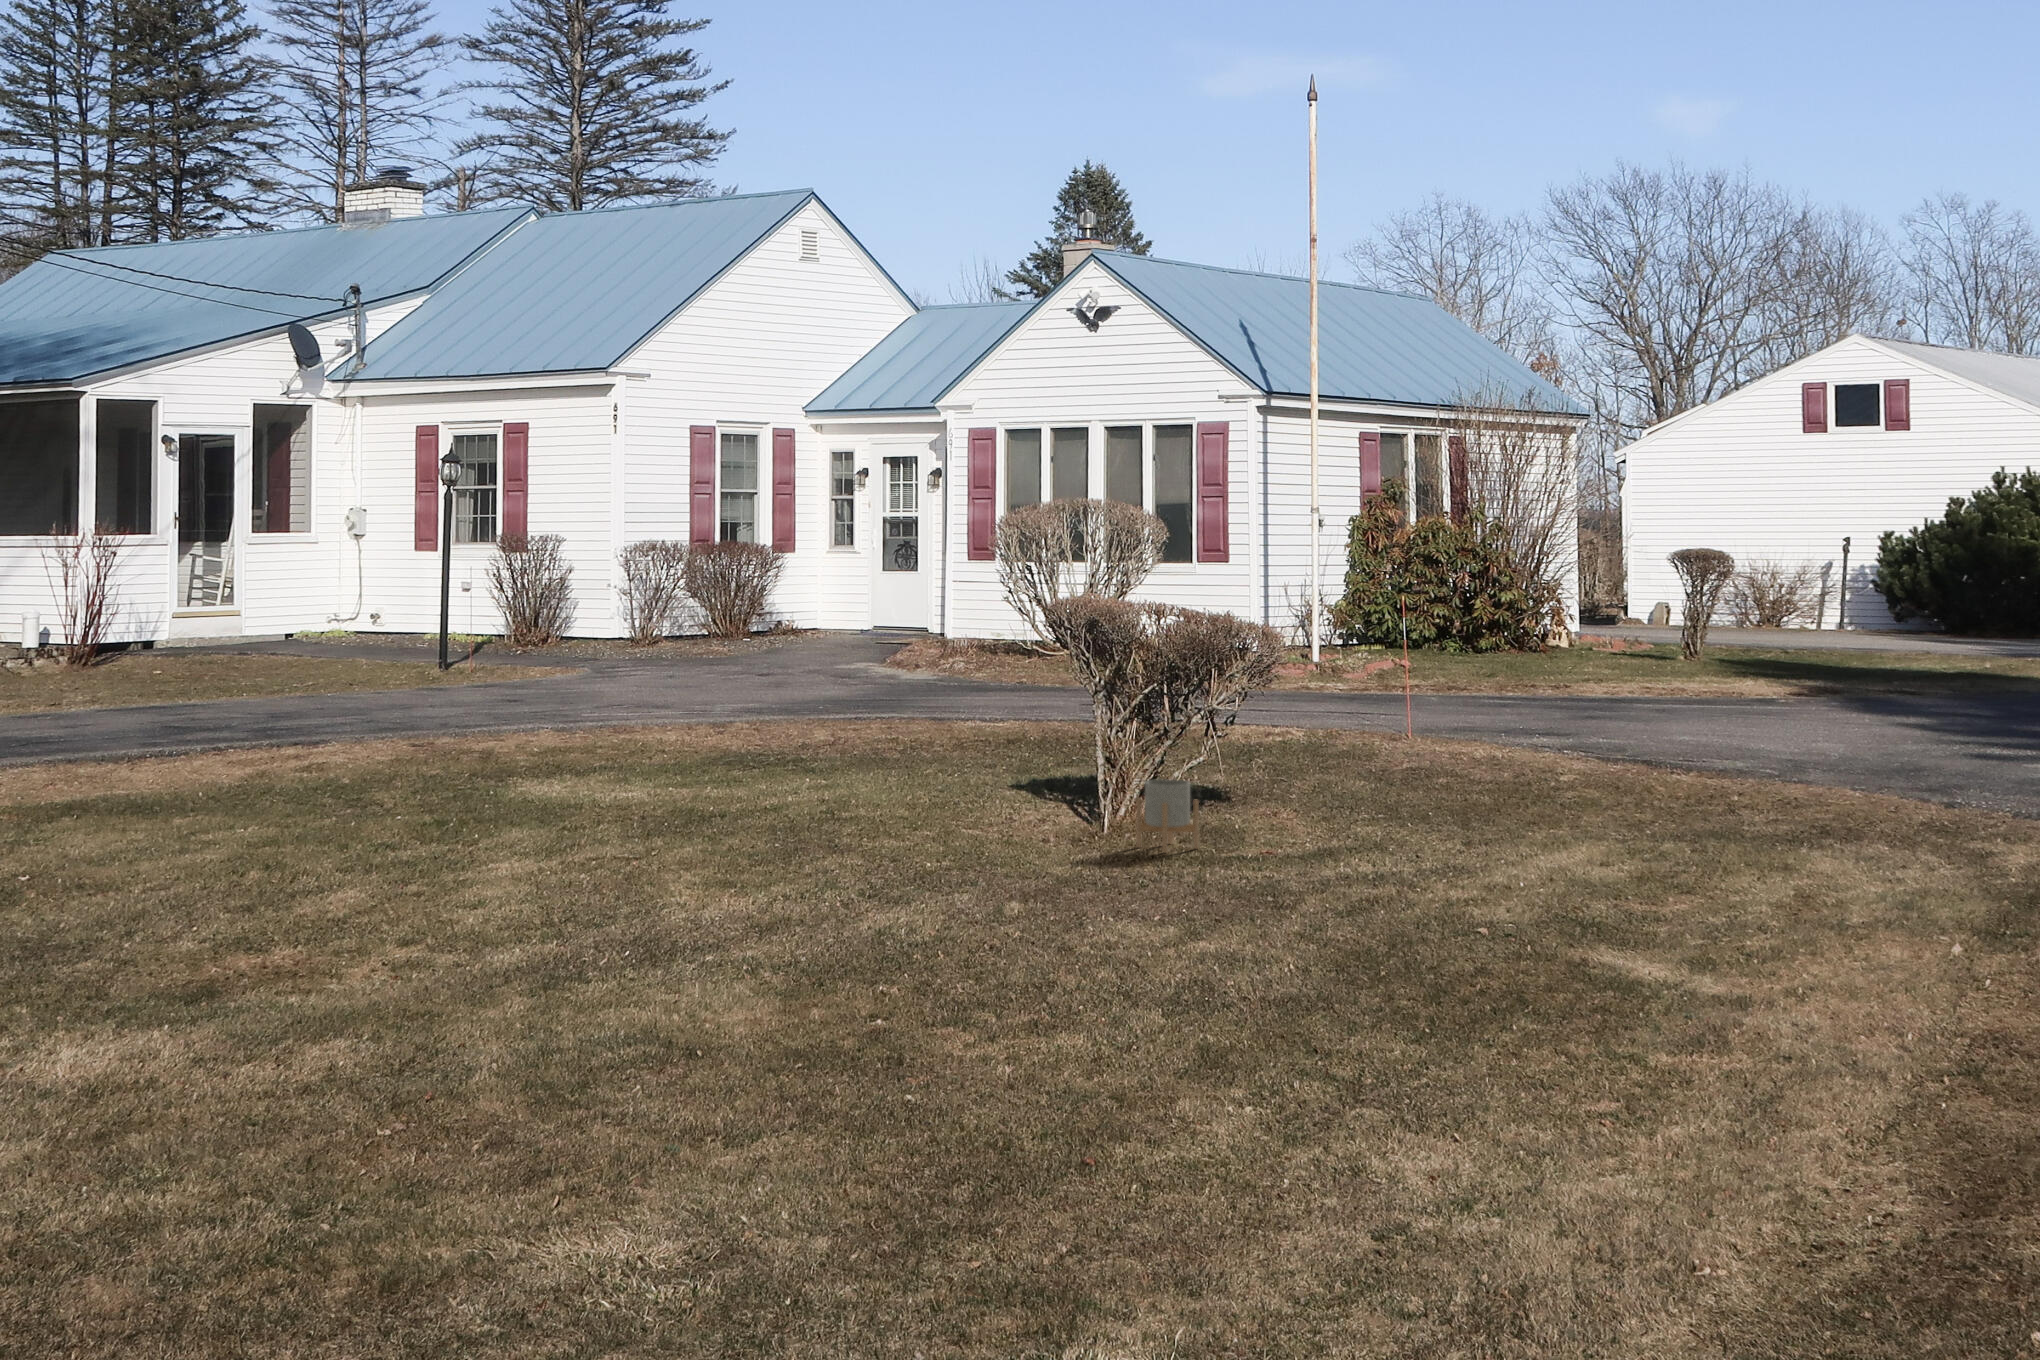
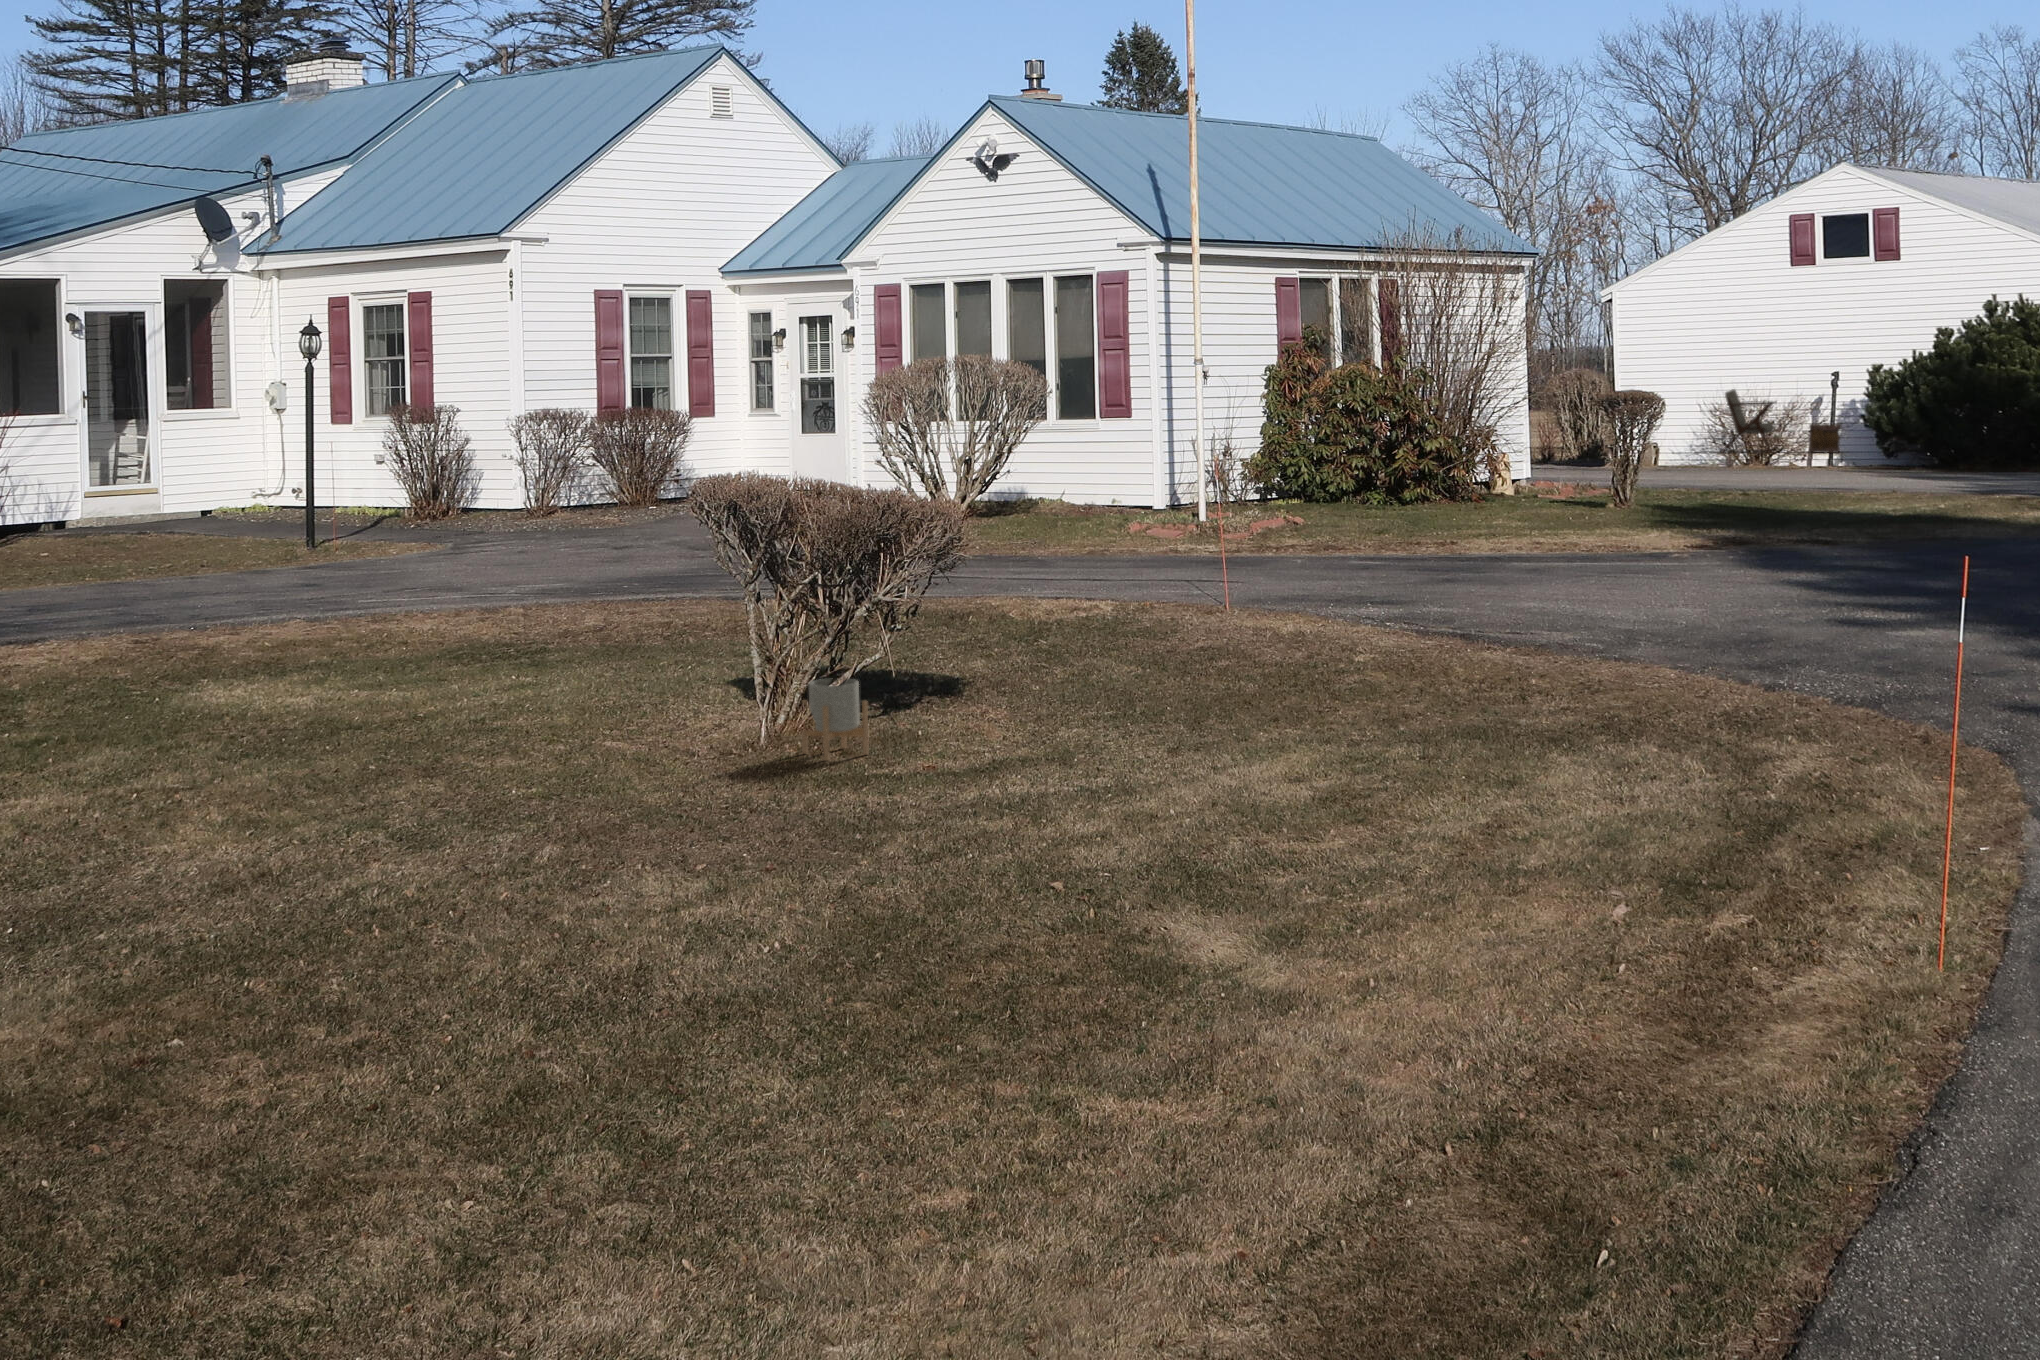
lounge chair: none [1740,553,1793,615] -> present [1722,389,1775,452]
bucket: none [1826,587,1857,616] -> present [1809,424,1842,453]

